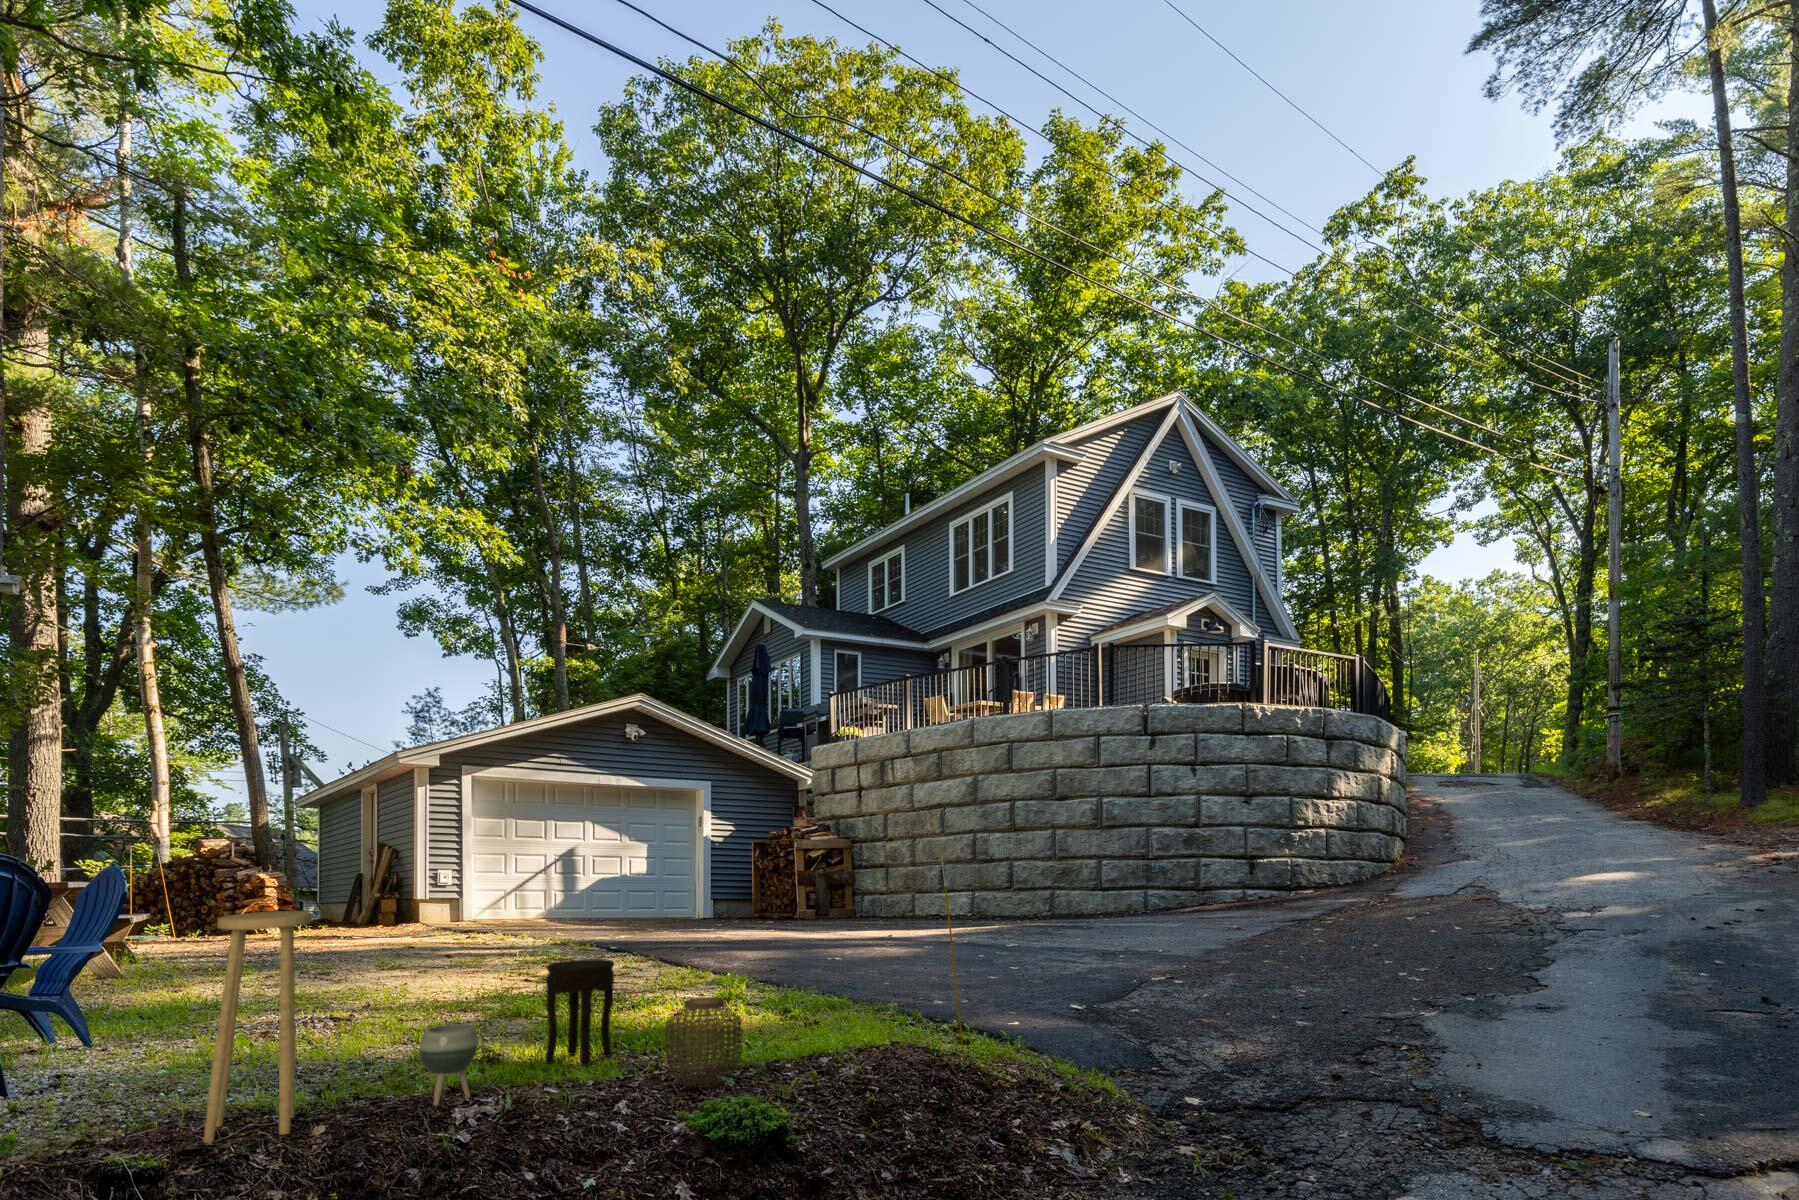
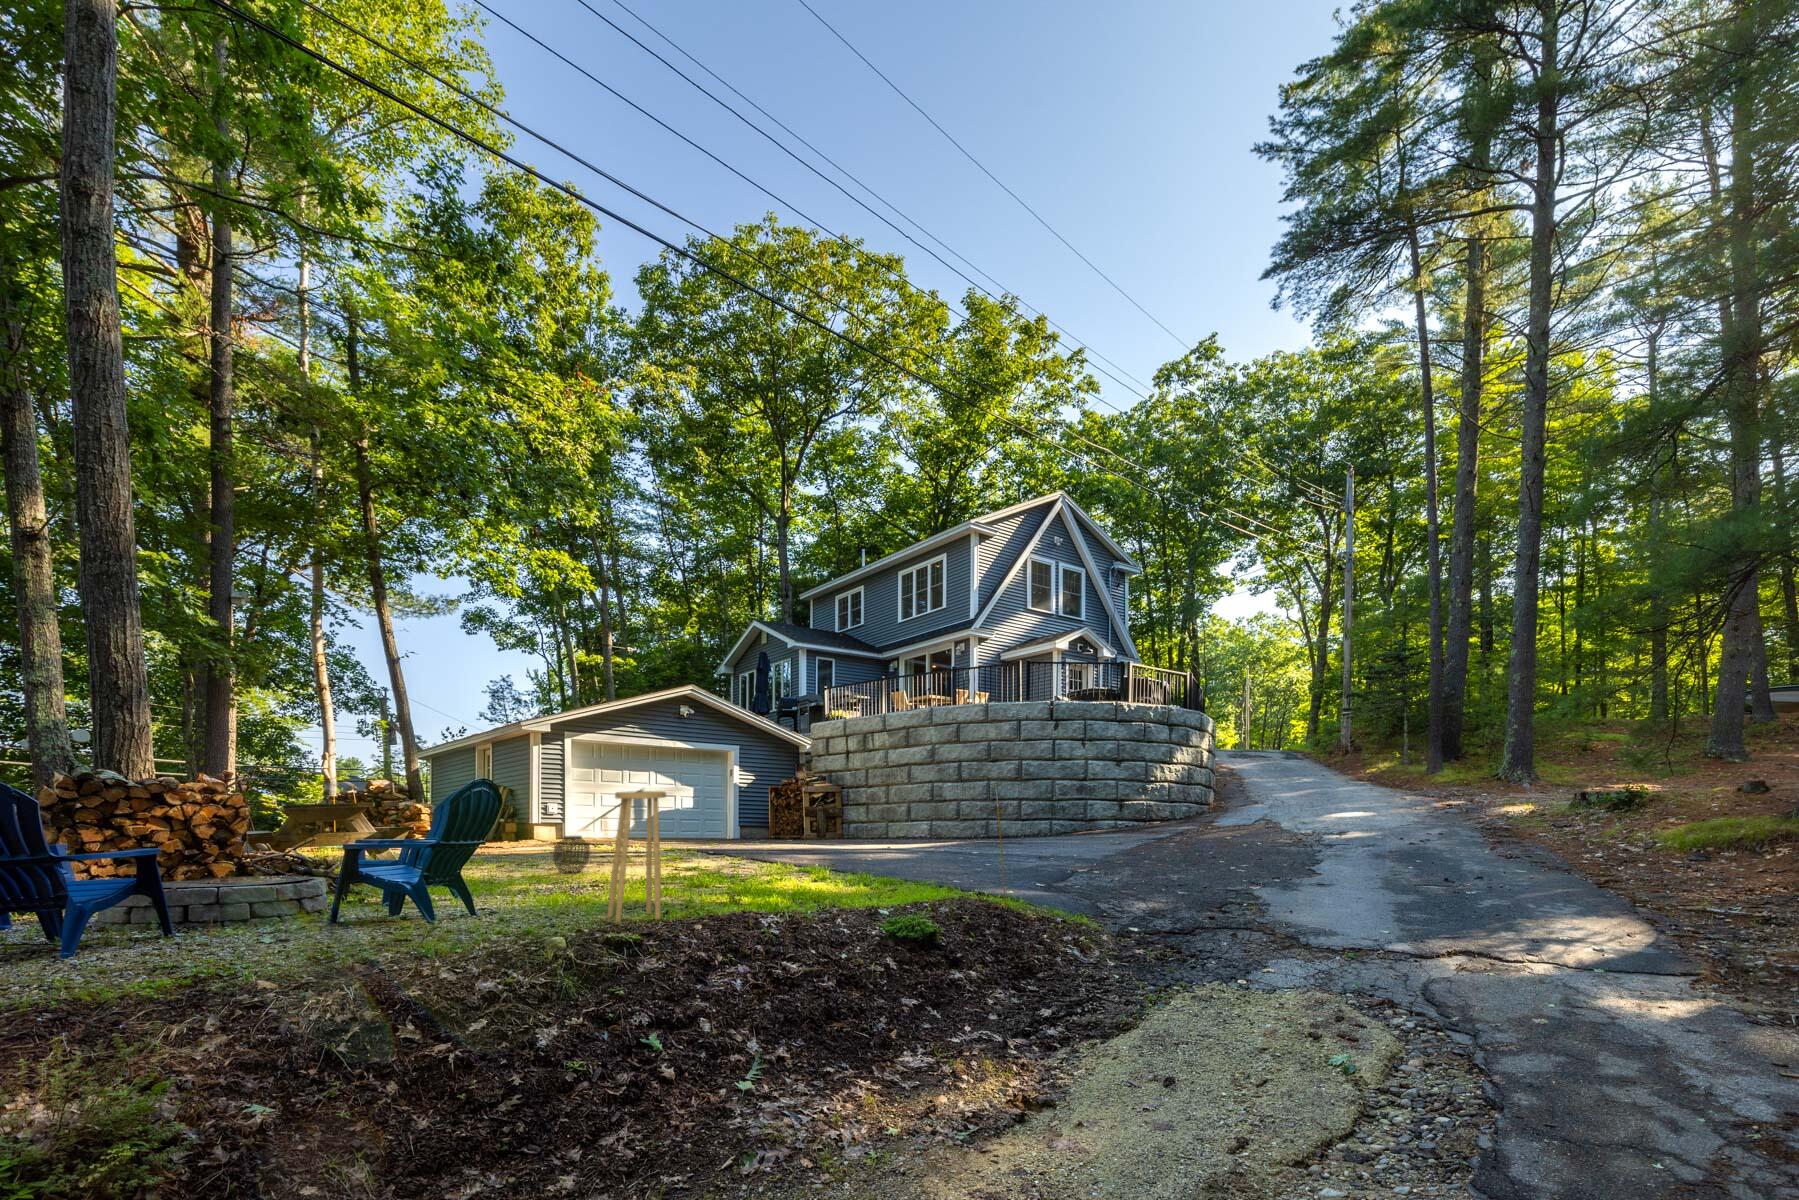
side table: present [545,959,614,1066] -> none [755,836,797,899]
woven basket: present [665,997,742,1088] -> present [553,836,590,873]
planter: present [419,1024,478,1106] -> none [713,865,747,911]

